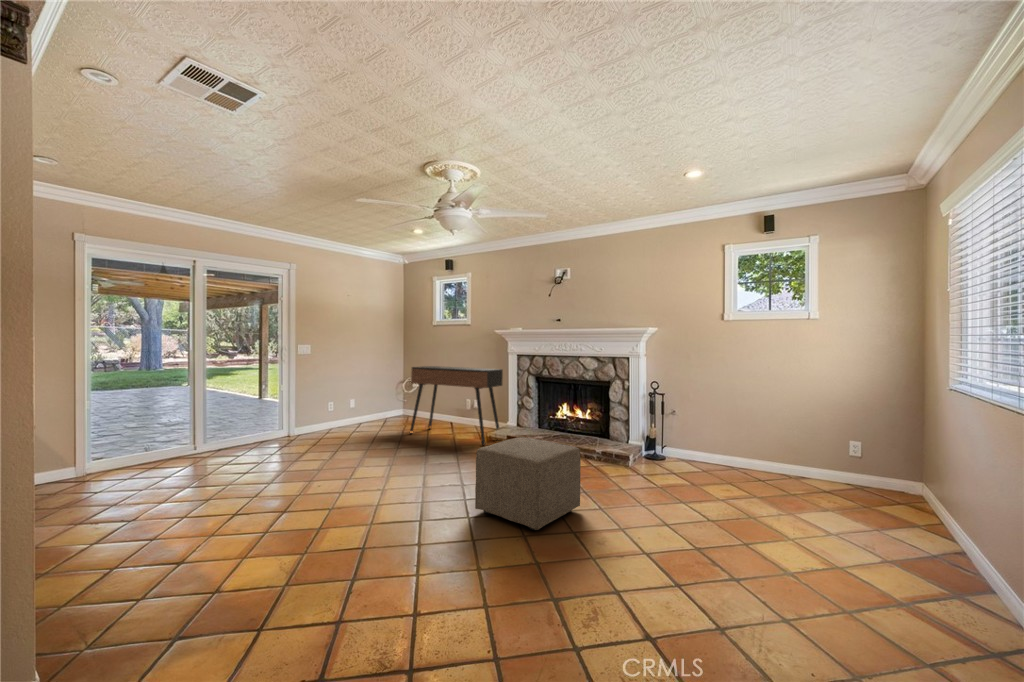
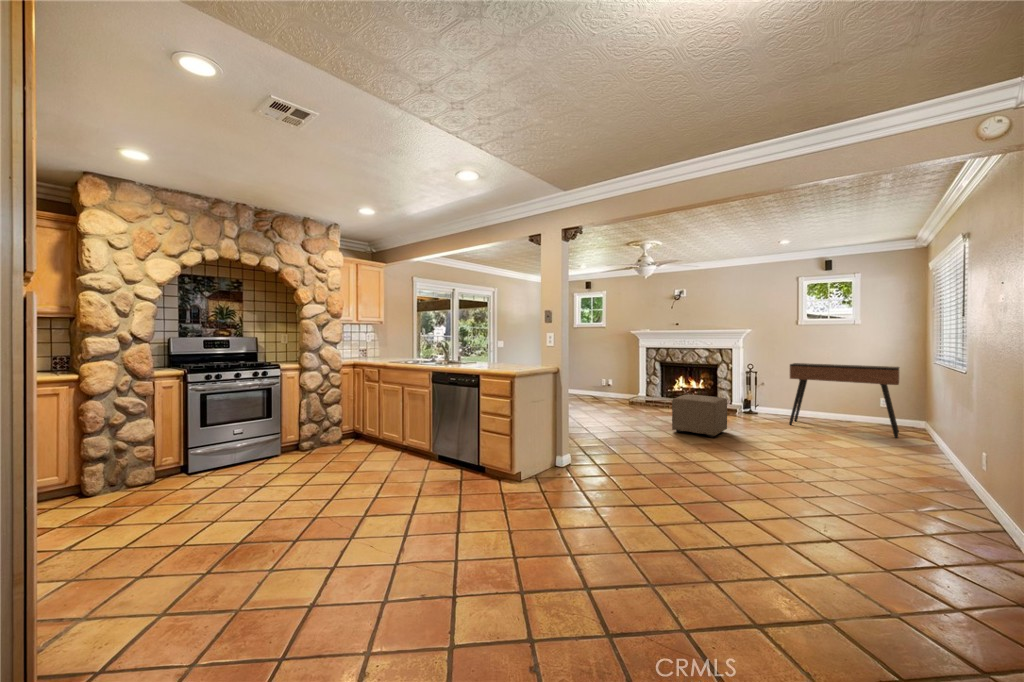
console table: present [410,366,503,445] -> present [789,363,899,438]

